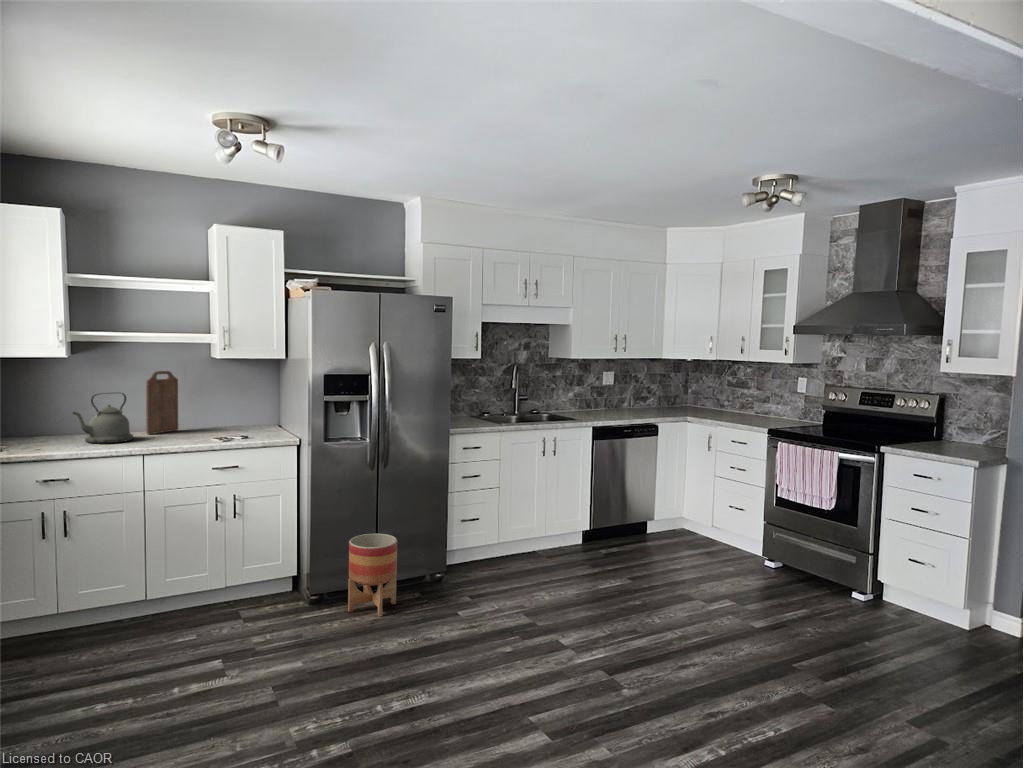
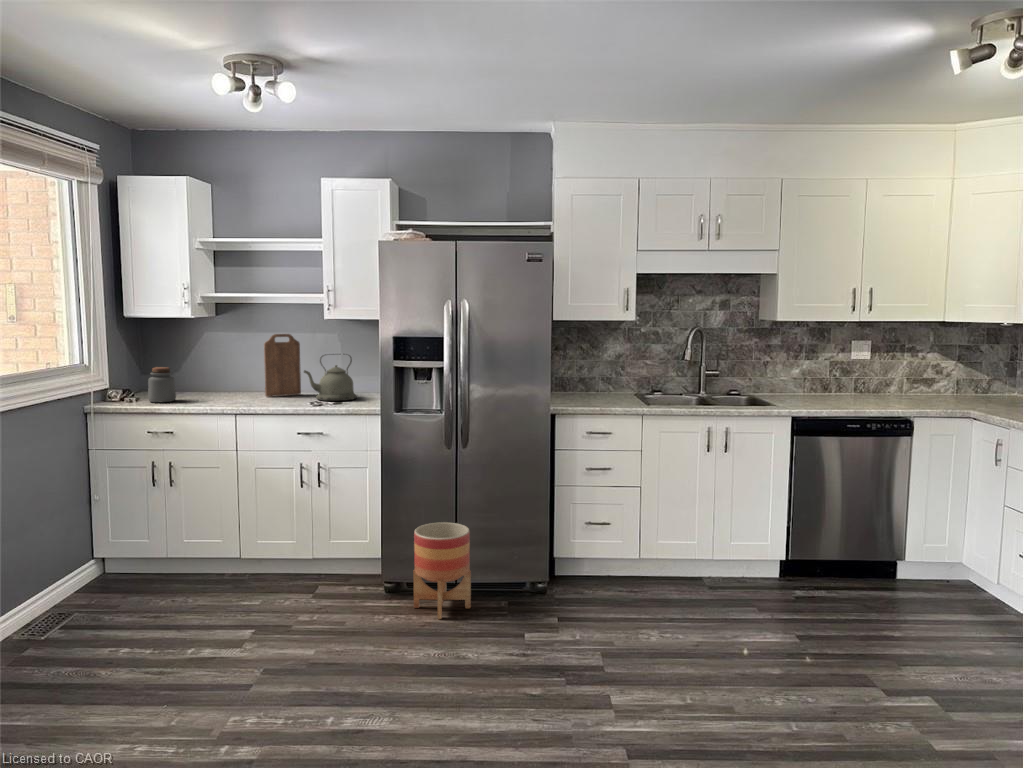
kettle: present [73,393,133,443] -> present [304,354,357,401]
jar: none [22,409,55,447] -> present [148,367,176,402]

